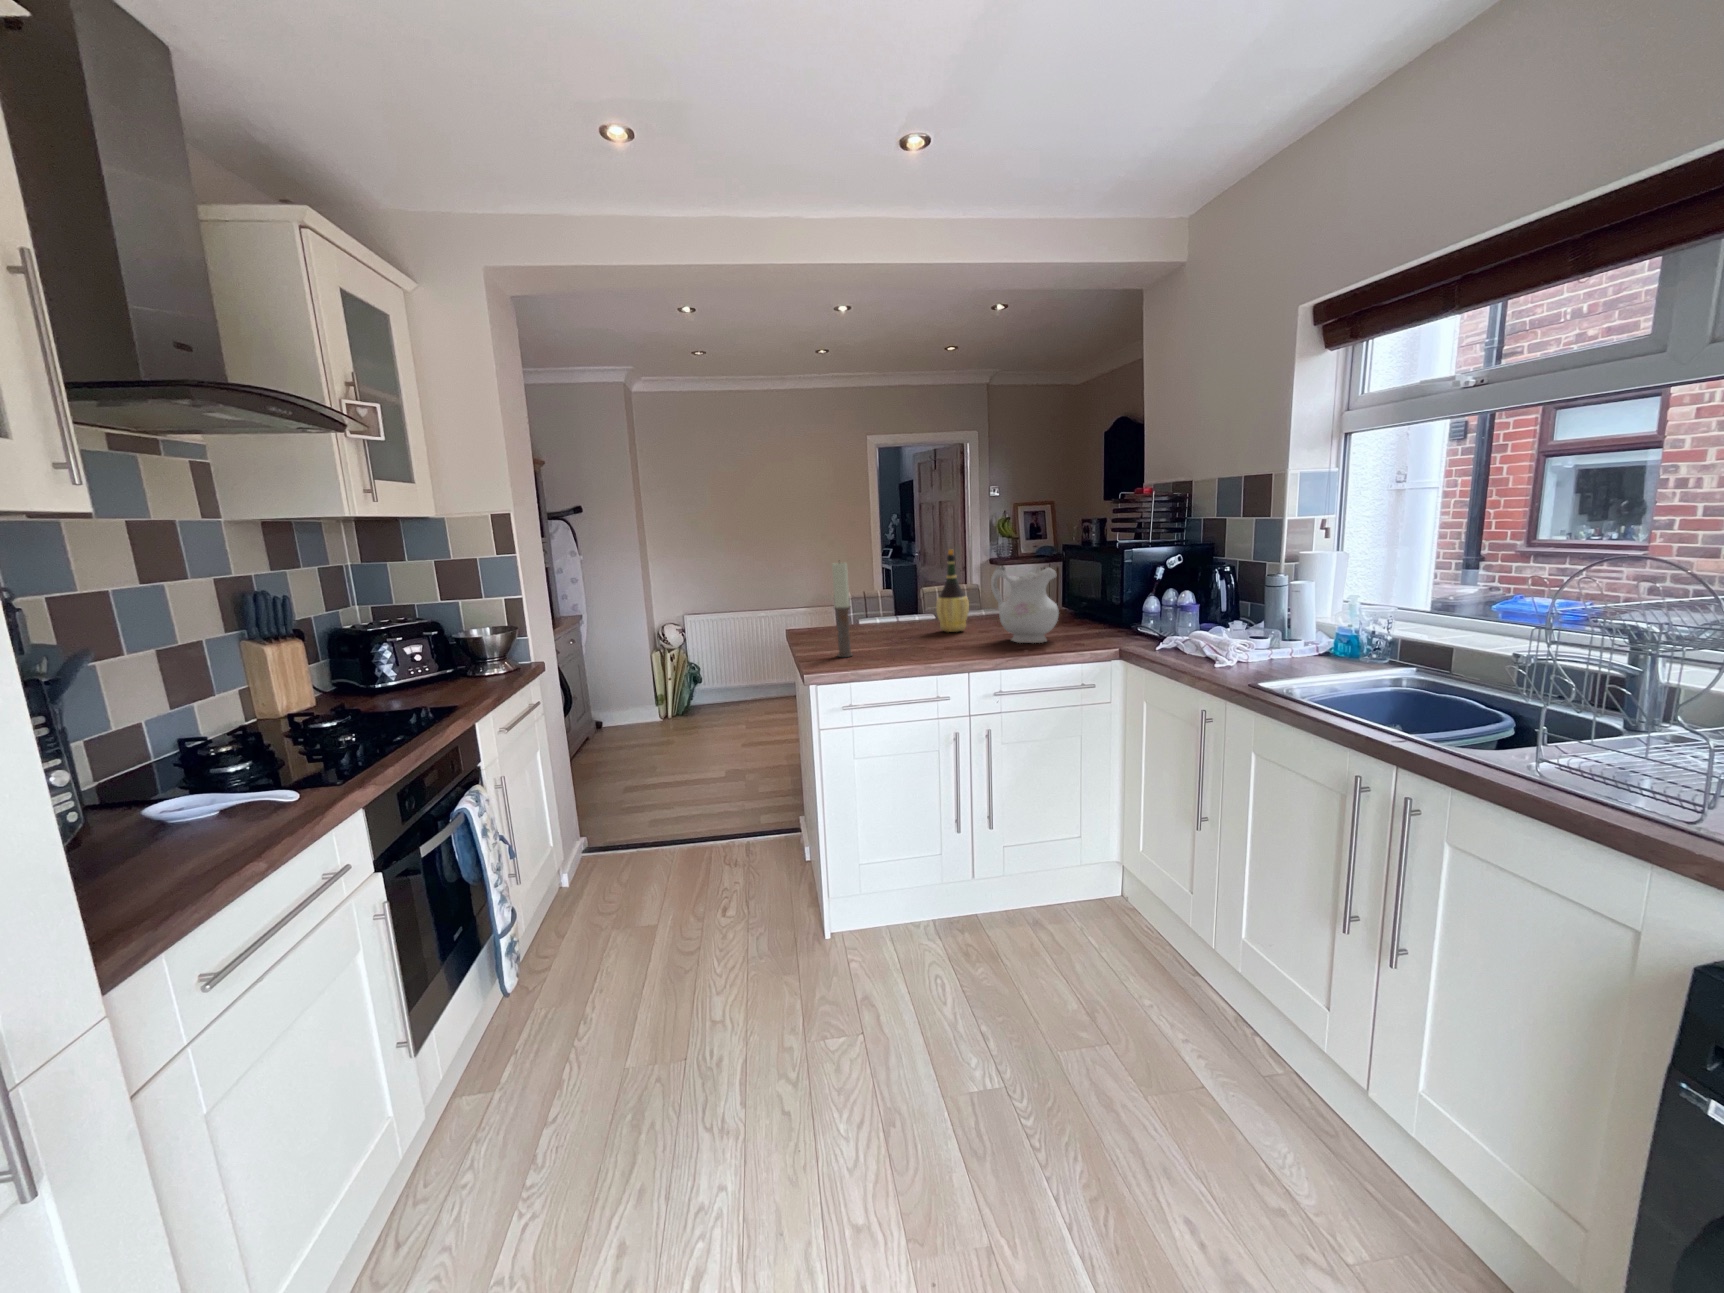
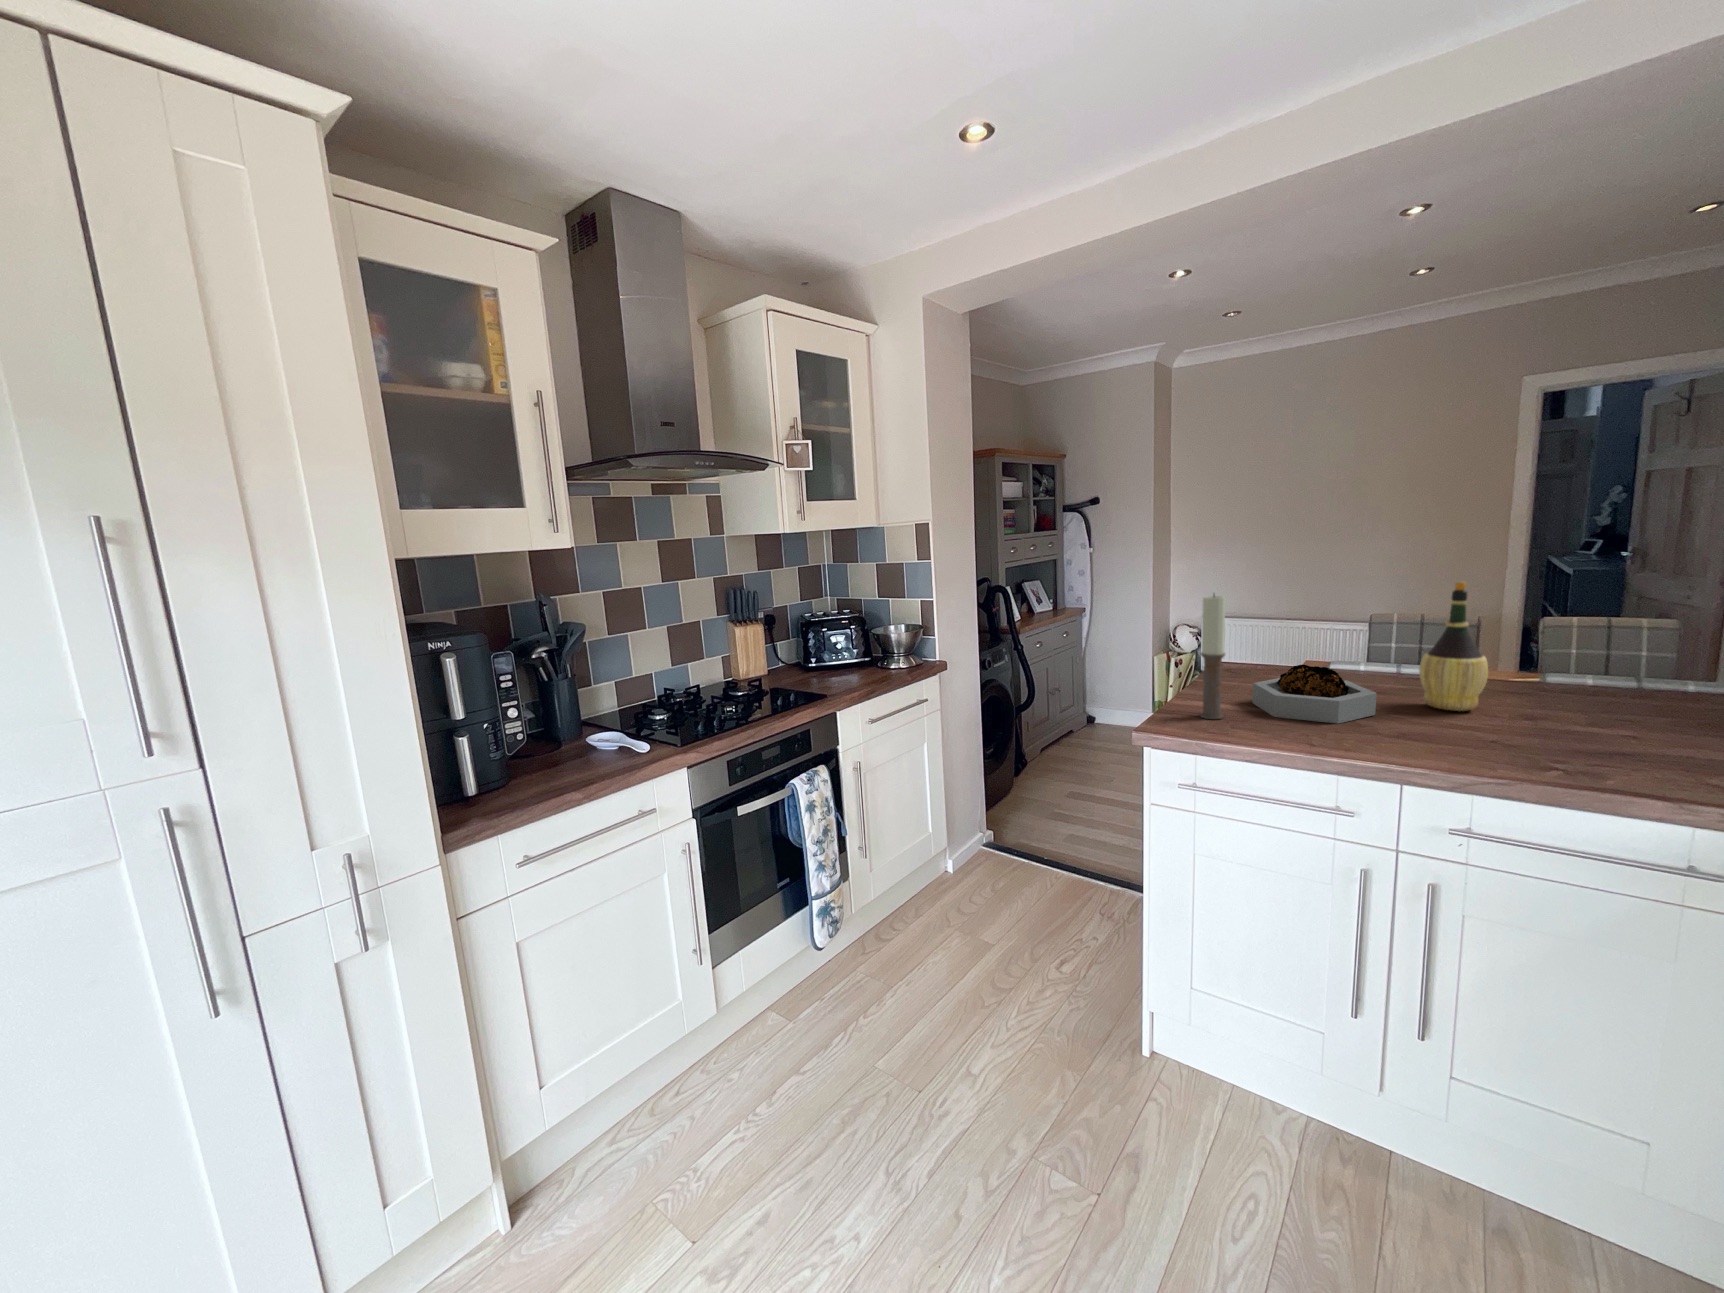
ceramic pitcher: present [991,567,1059,643] -> none [1512,620,1677,768]
decorative bowl: none [854,609,927,650] -> present [1252,665,1377,724]

